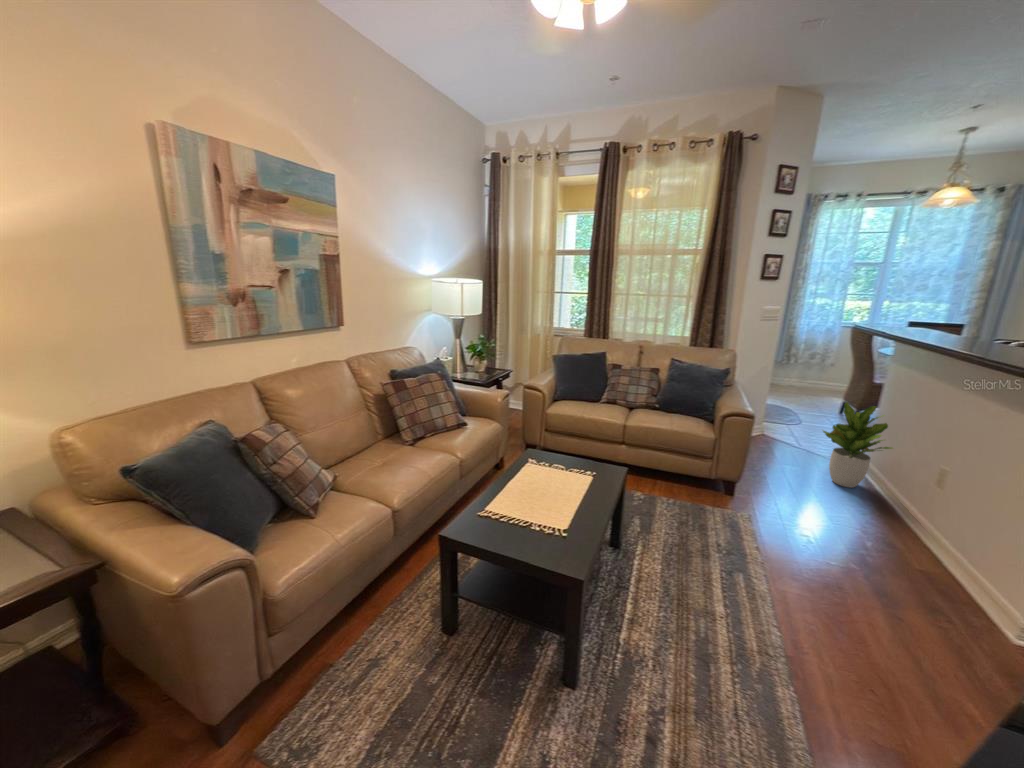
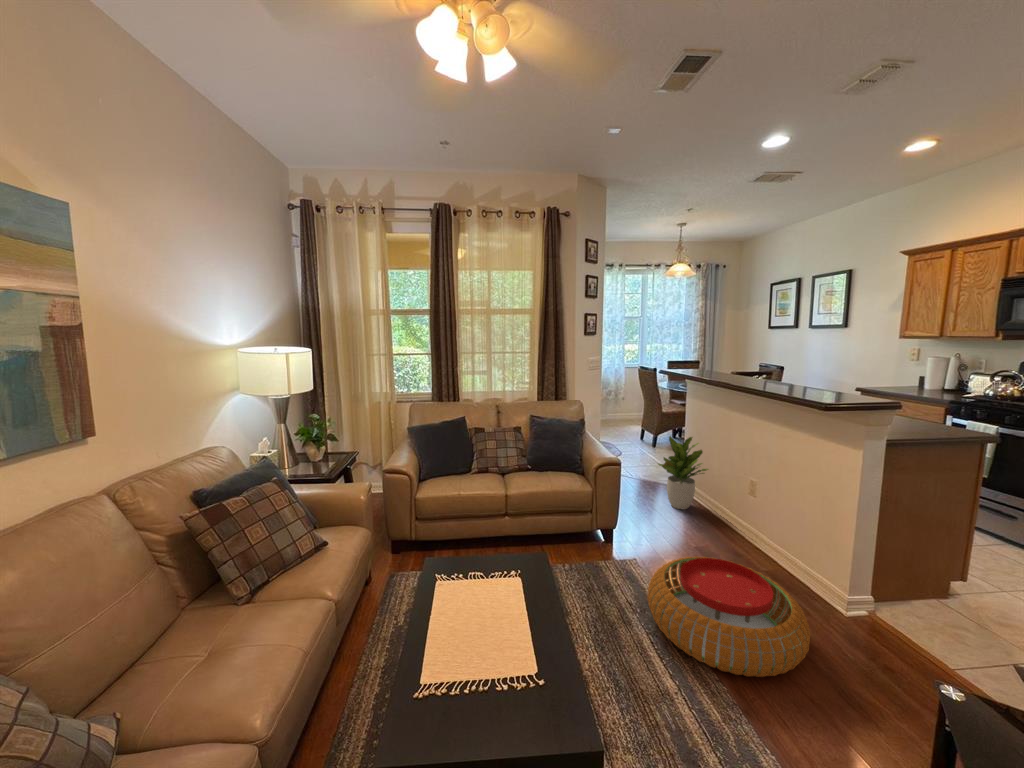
pouf: none [731,517,926,650] -> present [648,556,811,677]

